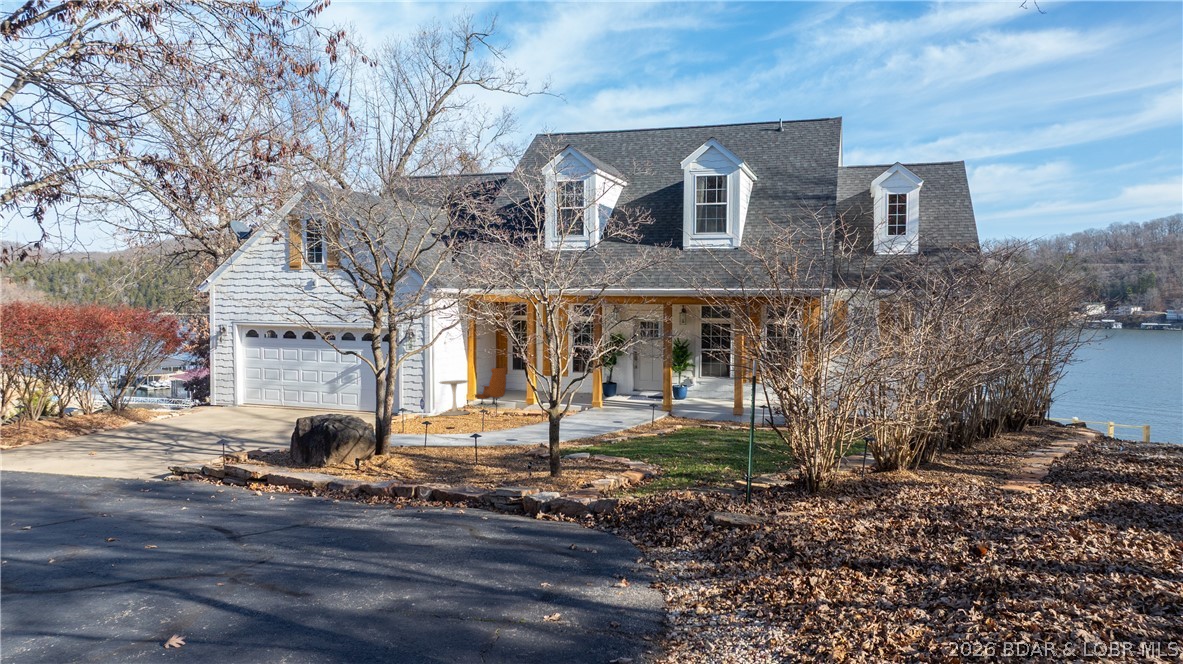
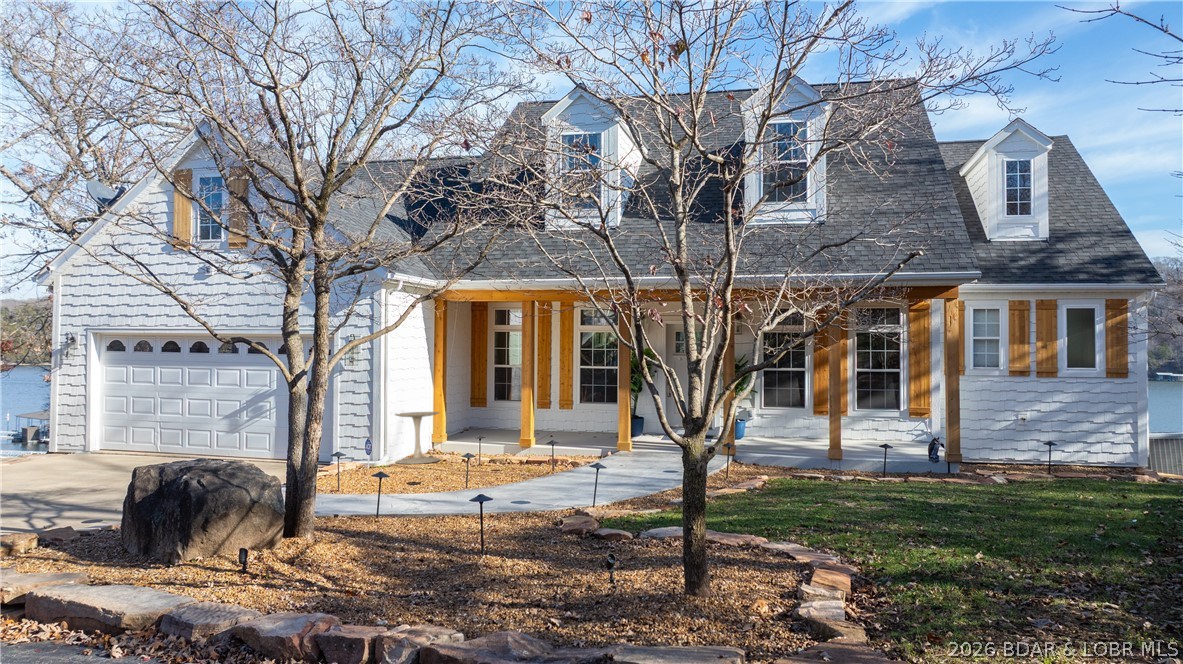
lounge chair: present [475,368,507,405] -> none [443,394,493,452]

